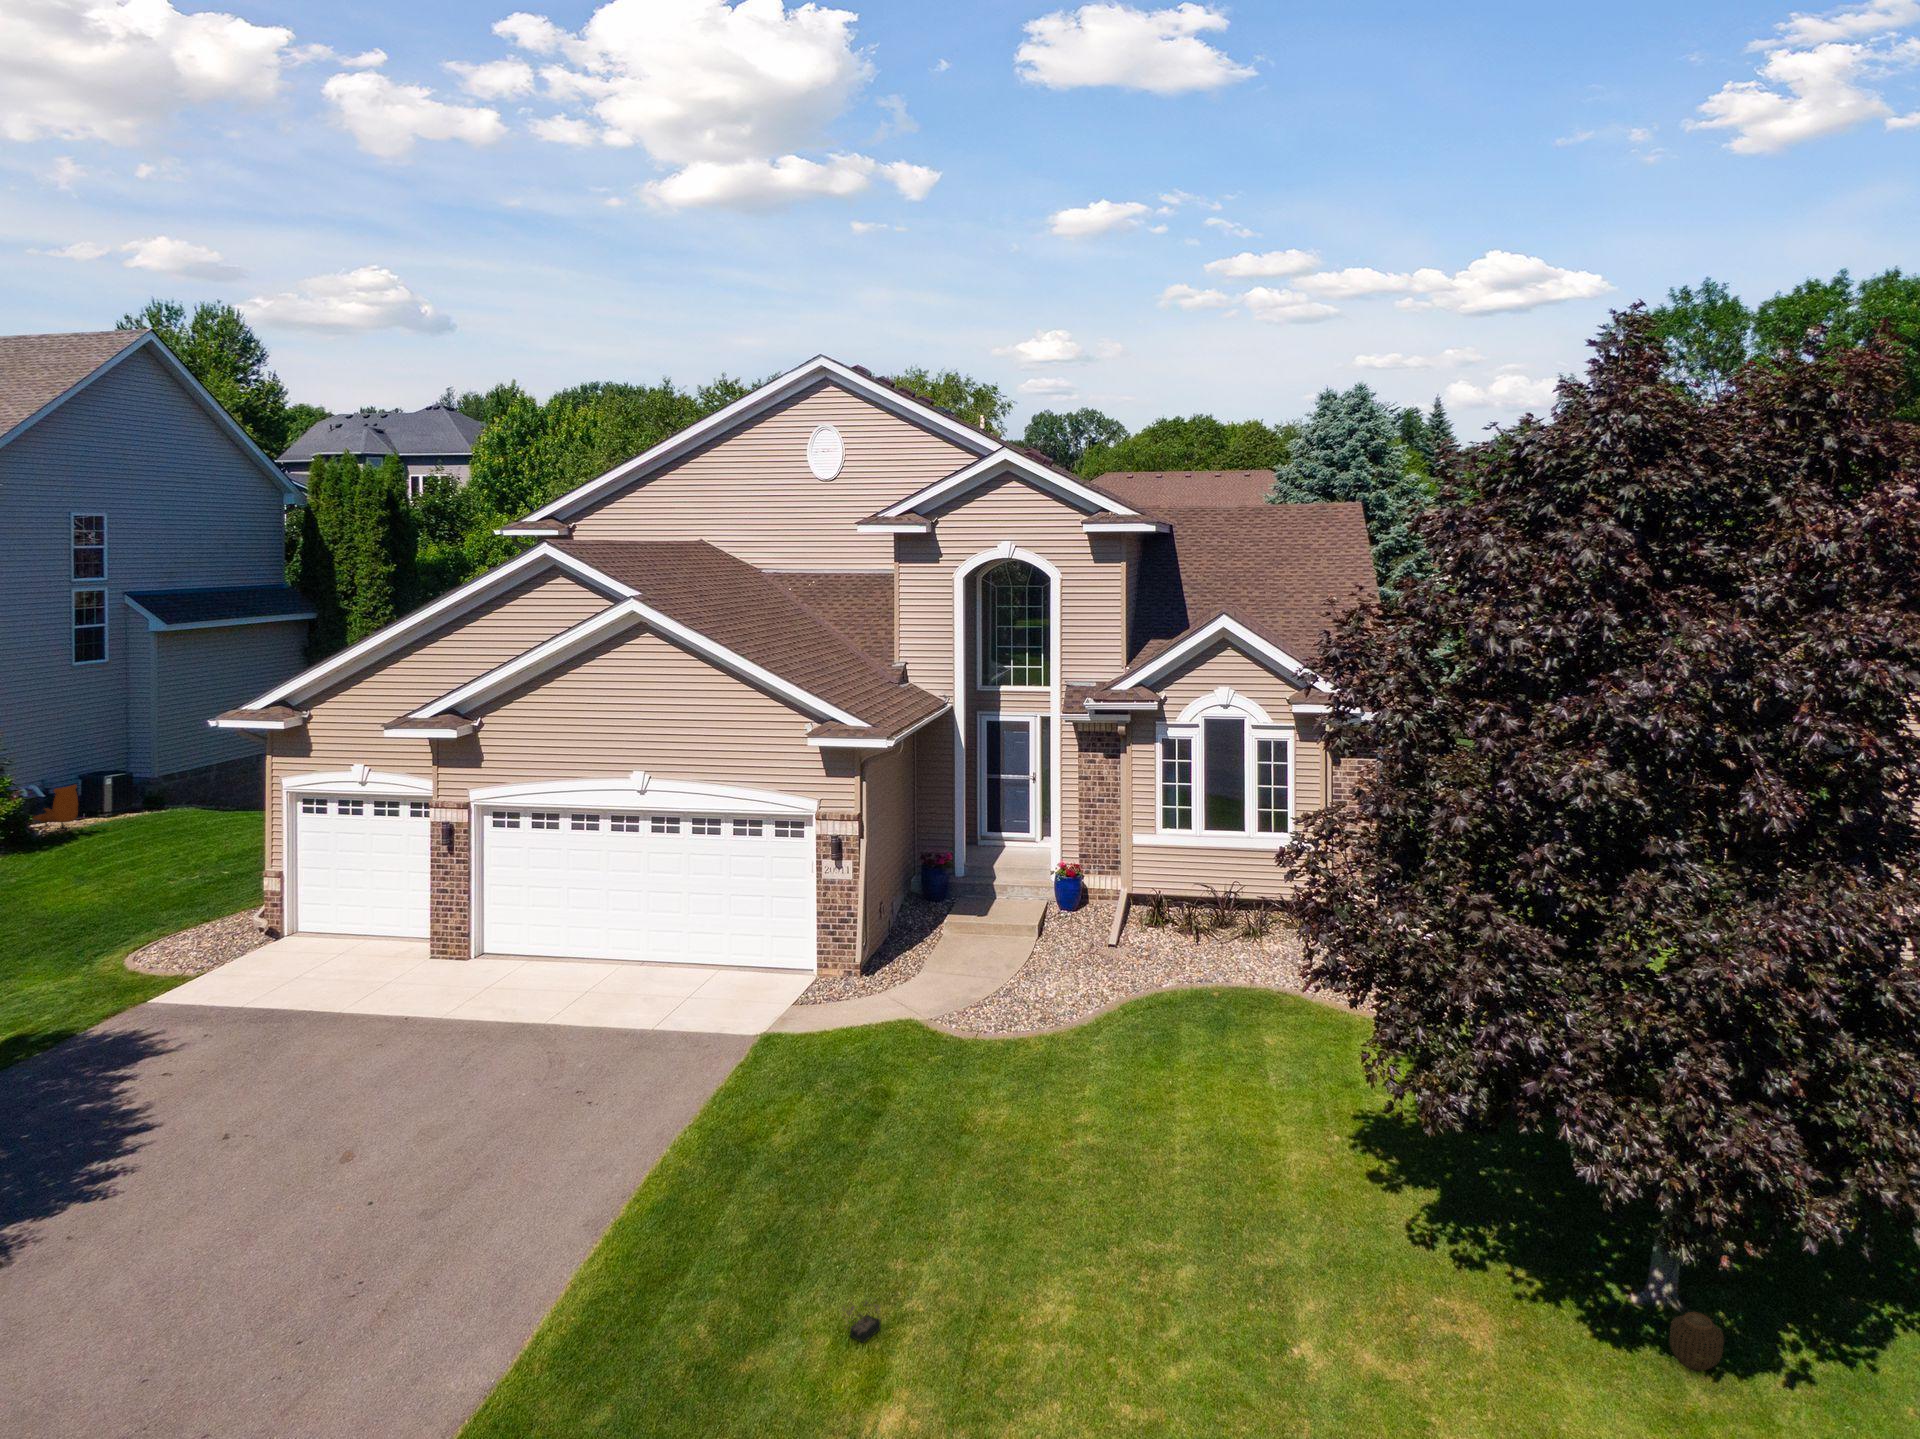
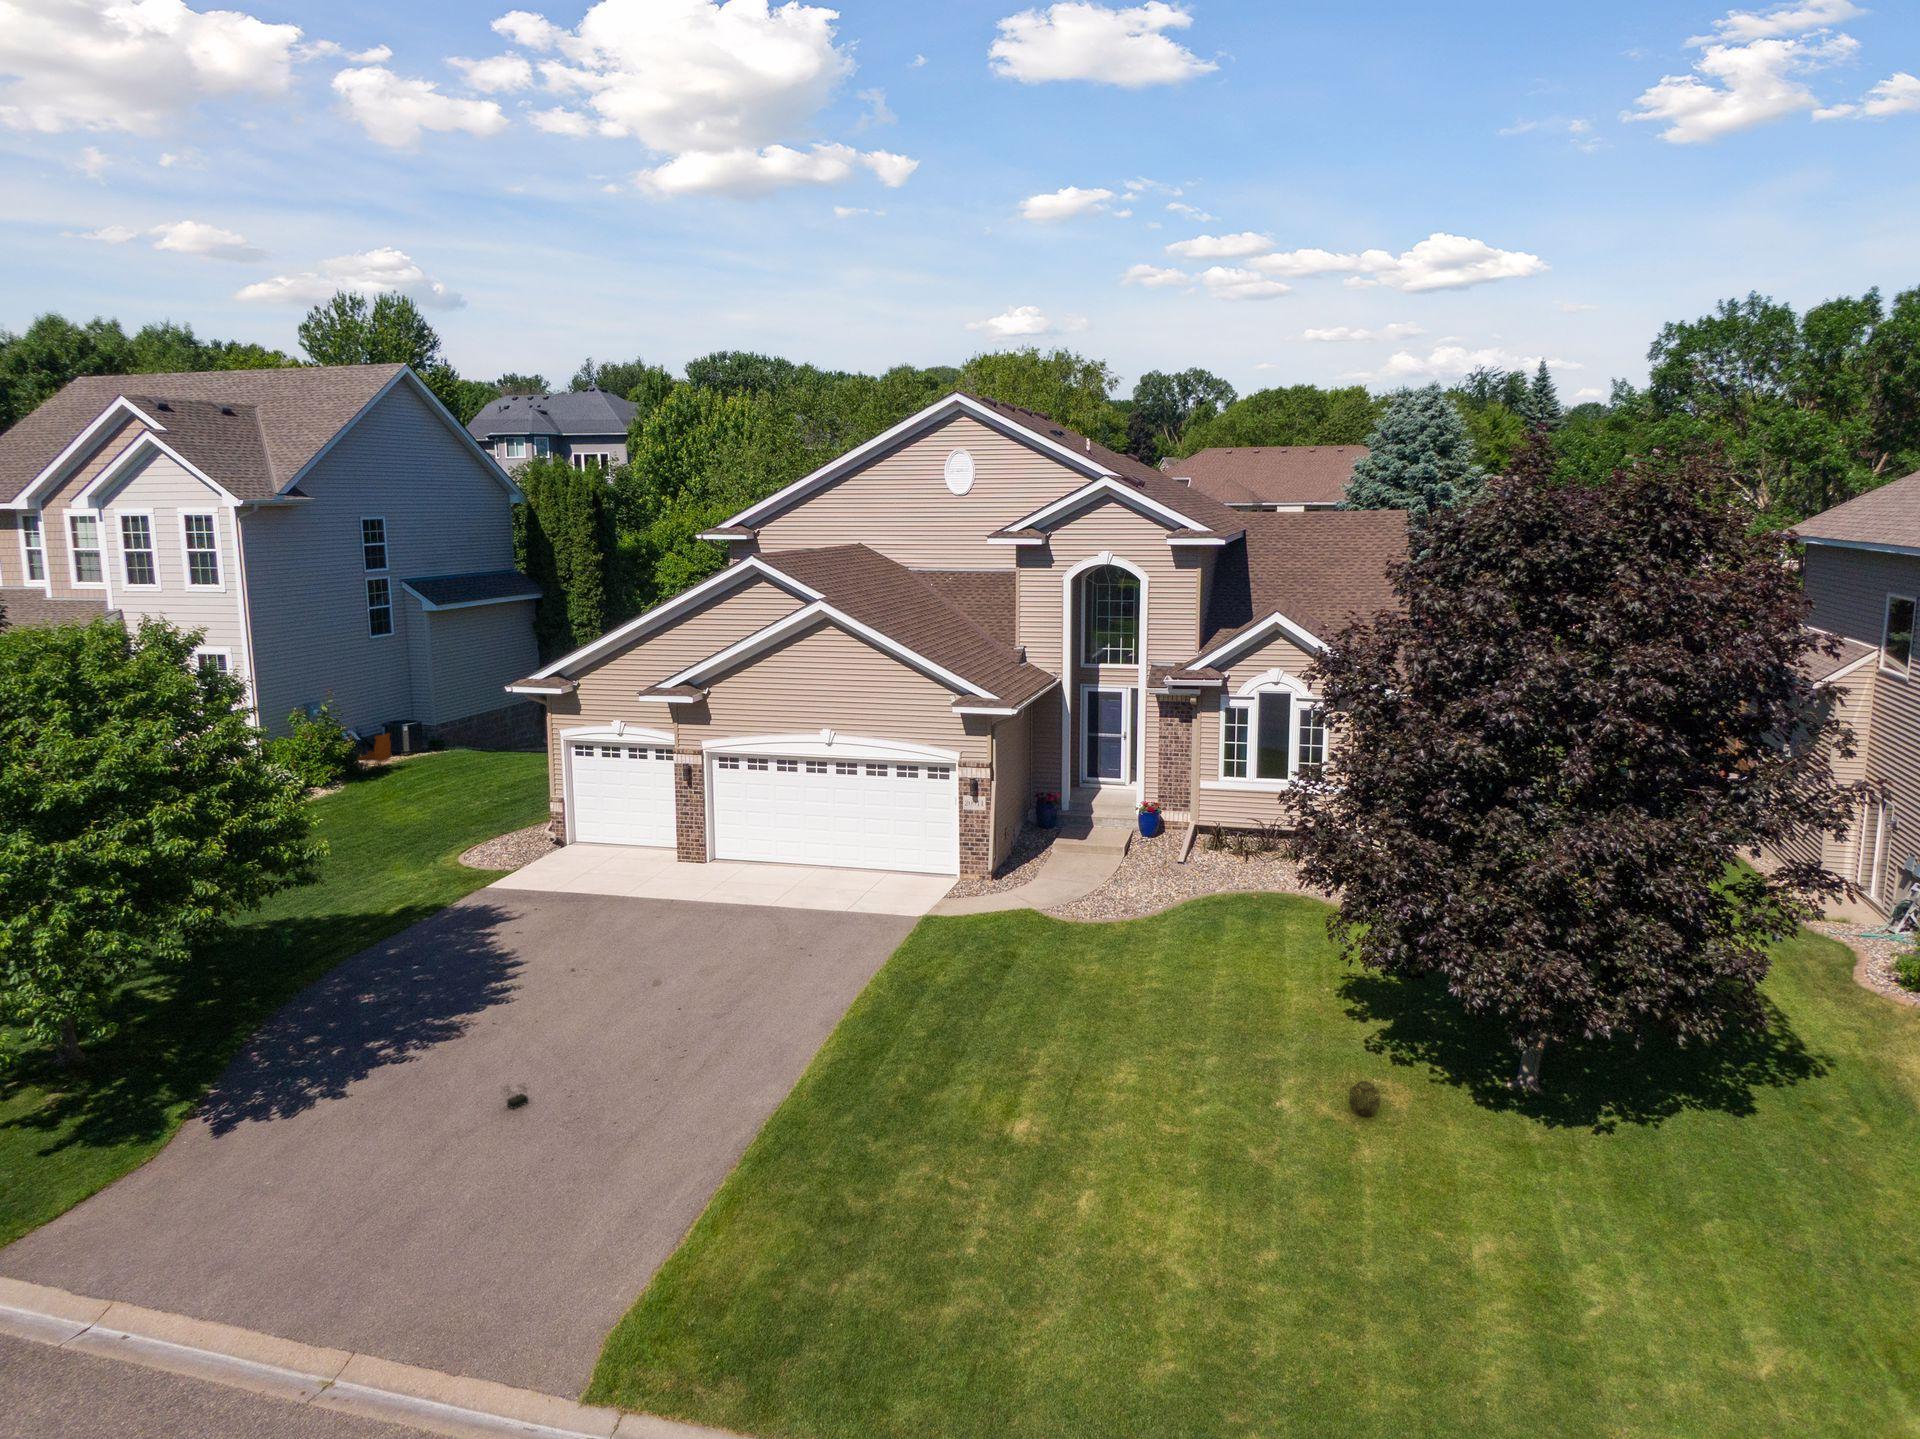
decorative plant: present [844,1301,881,1343] -> present [504,1084,528,1109]
woven basket: present [1670,1312,1723,1370] -> present [1349,1081,1380,1117]

